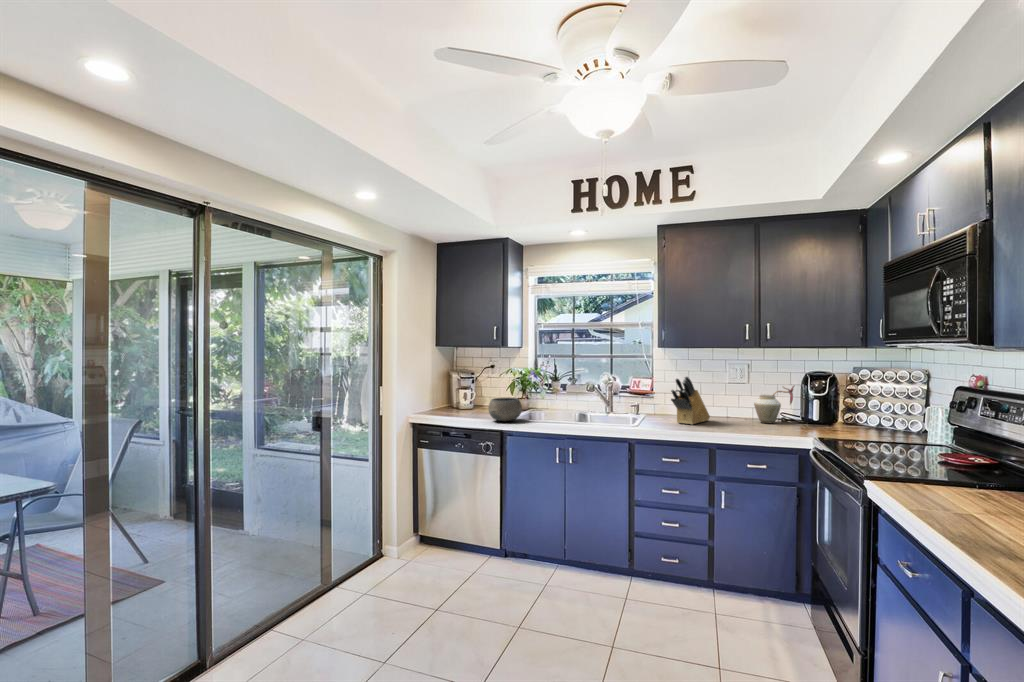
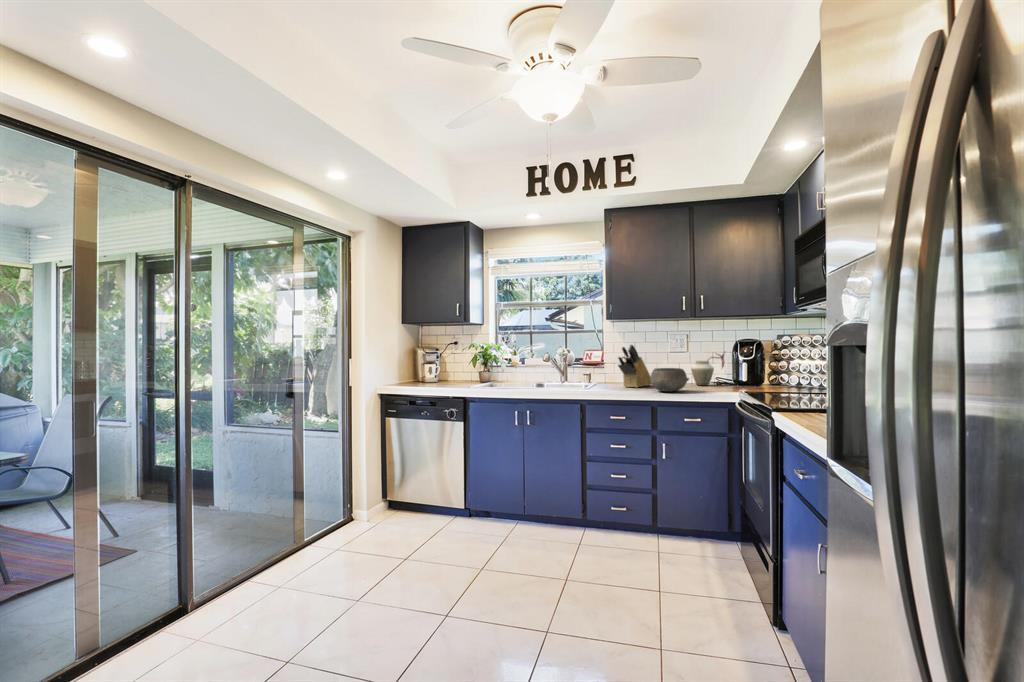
bowl: present [488,398,522,421] -> present [649,368,689,392]

